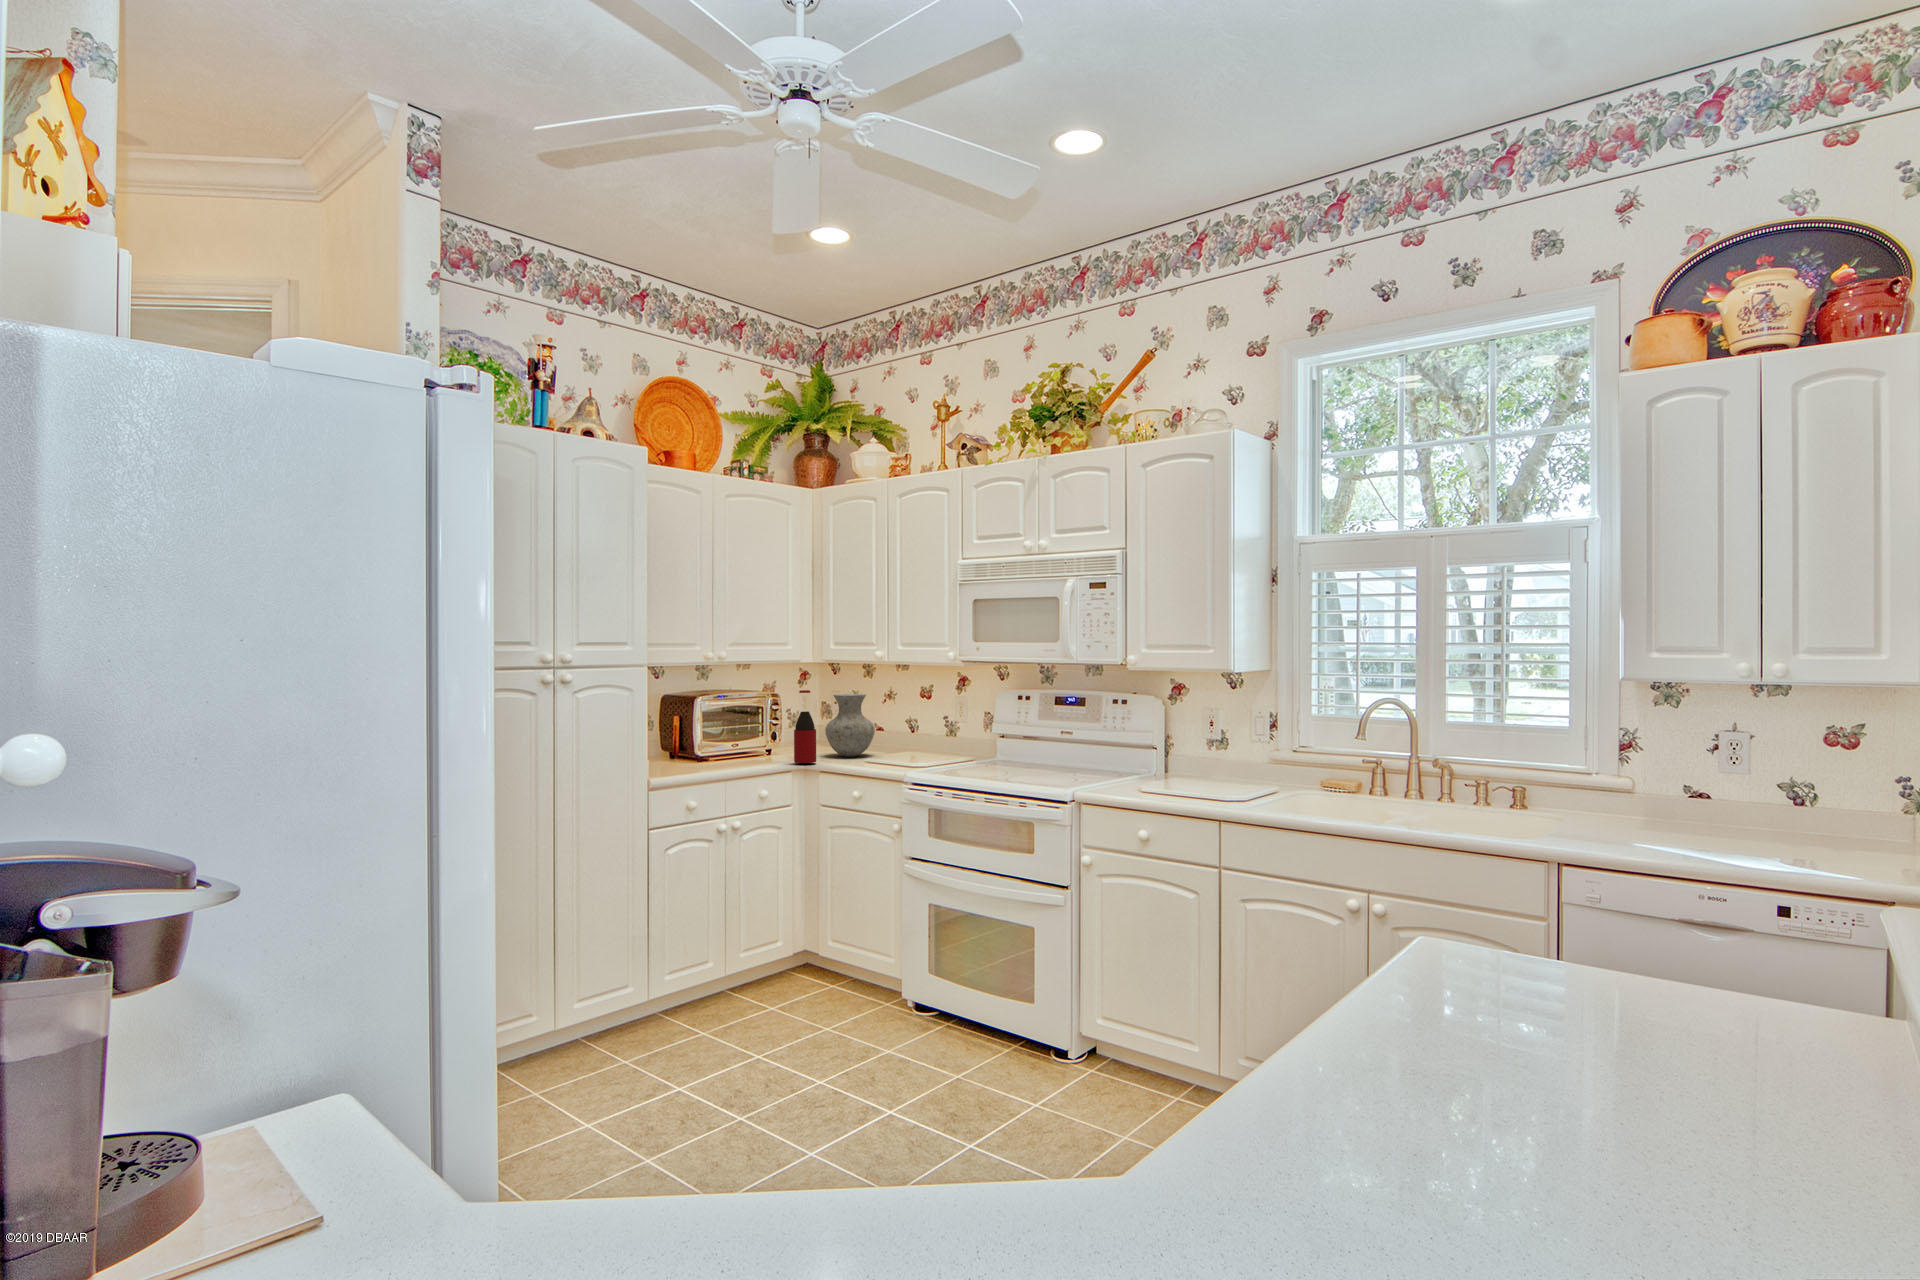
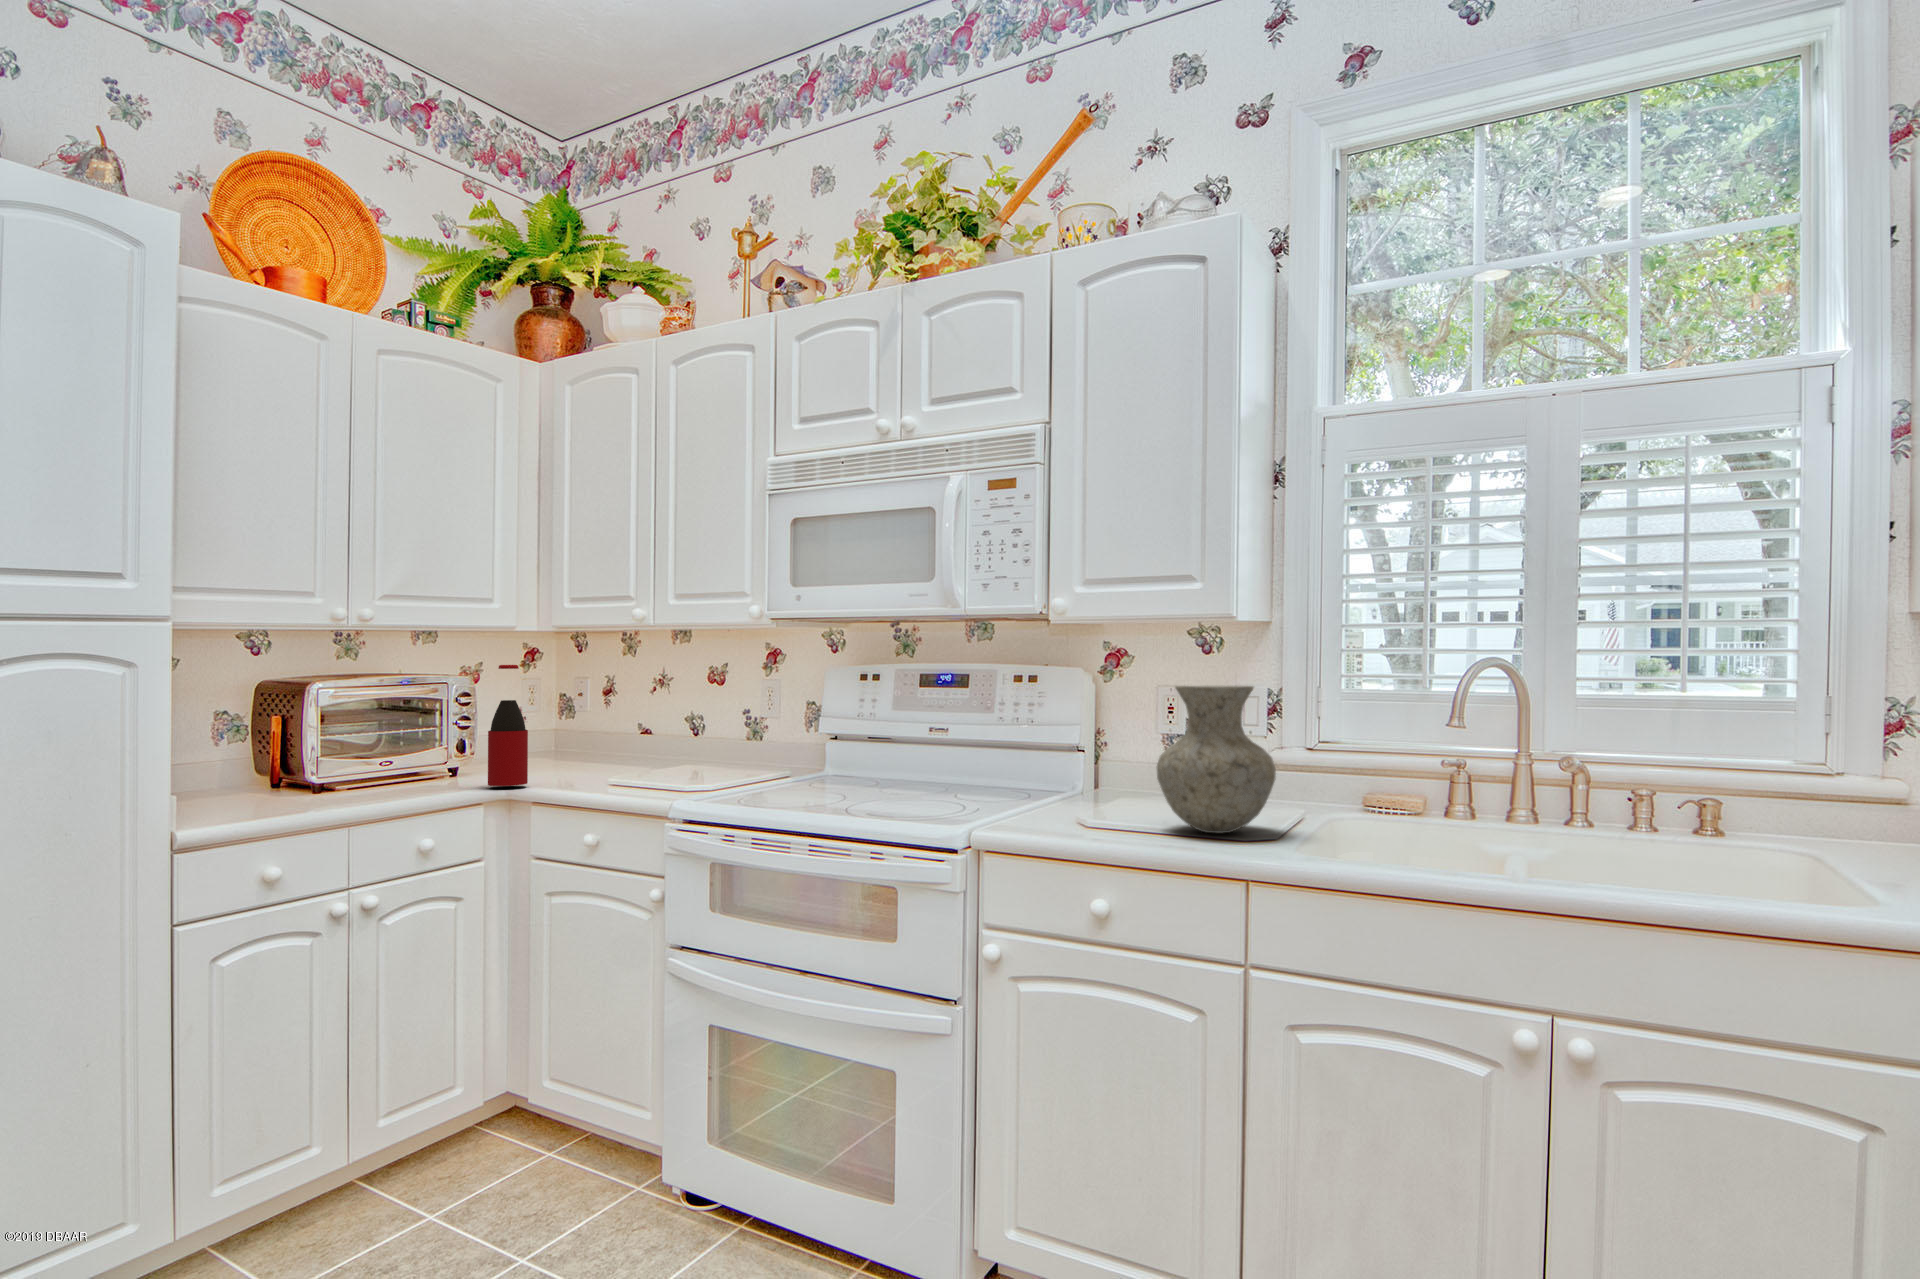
vase: present [825,694,875,757] -> present [1157,686,1276,833]

